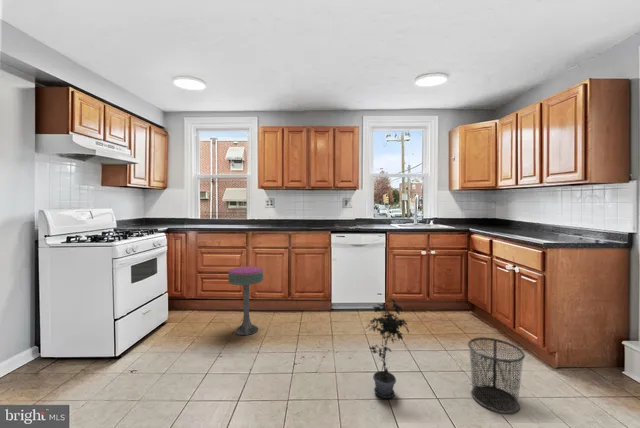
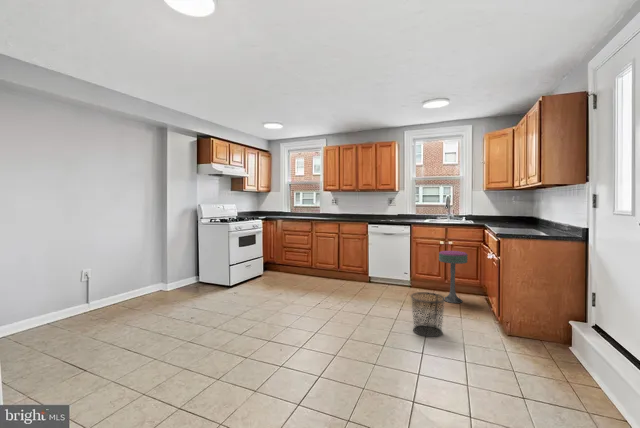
bar stool: present [228,266,263,335] -> present [439,251,468,303]
potted plant: present [368,299,409,398] -> none [347,260,372,320]

